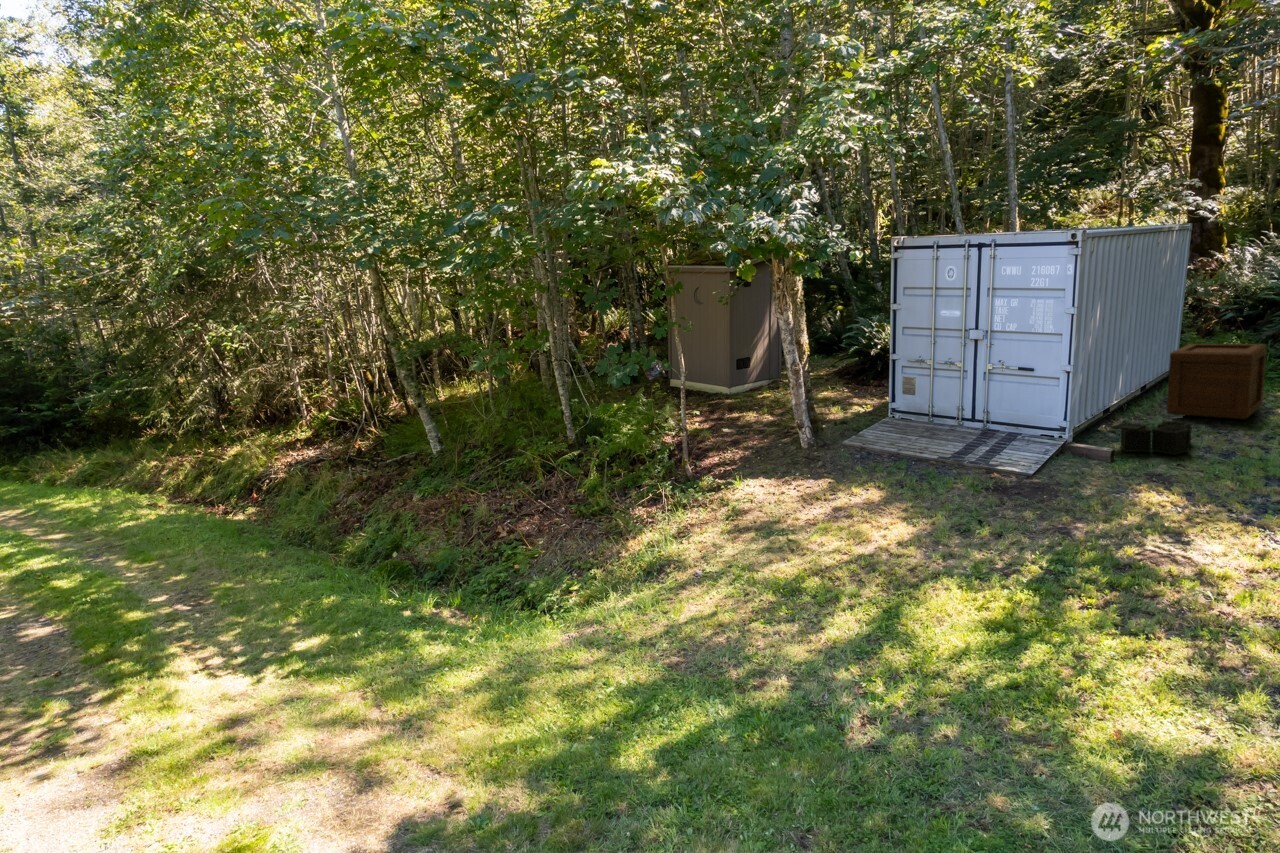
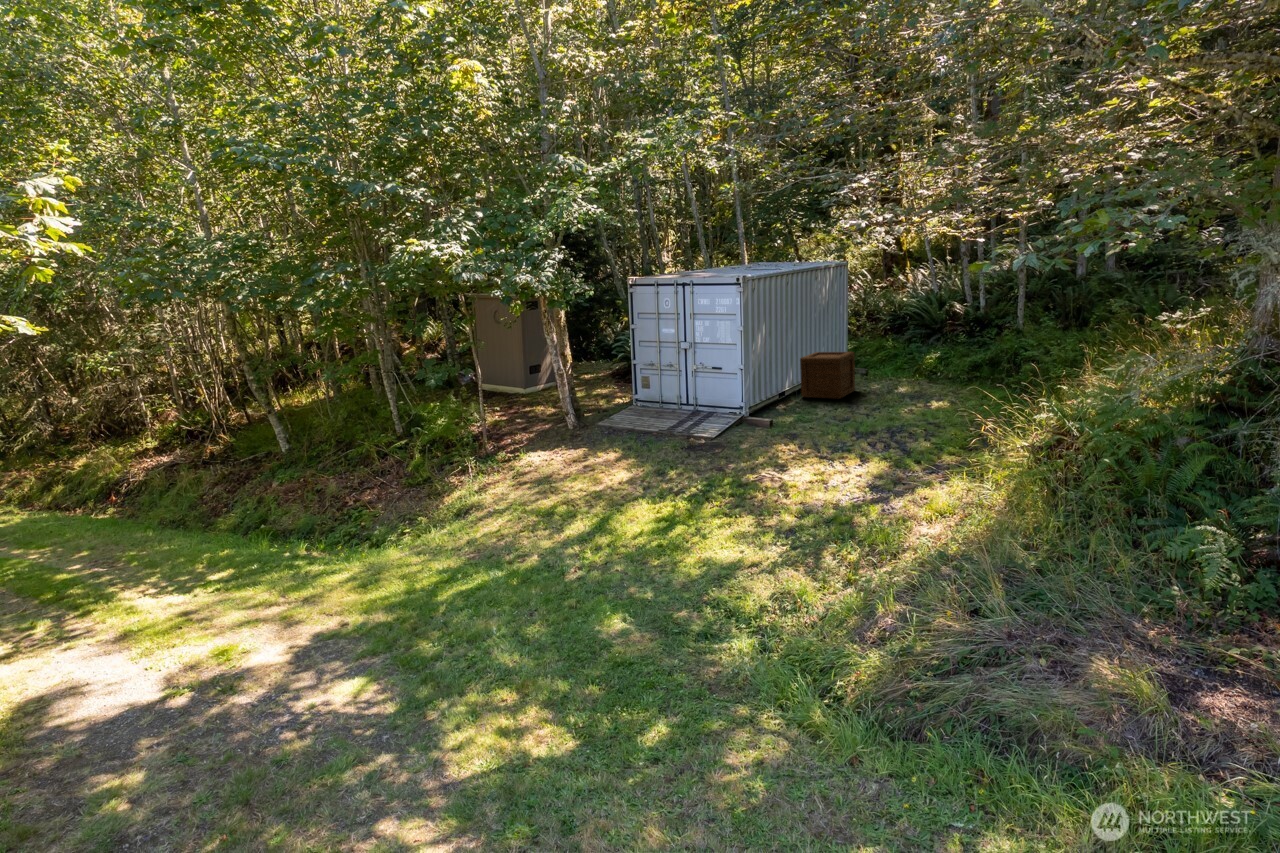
storage bin: present [1112,421,1192,455] -> none [758,401,806,422]

